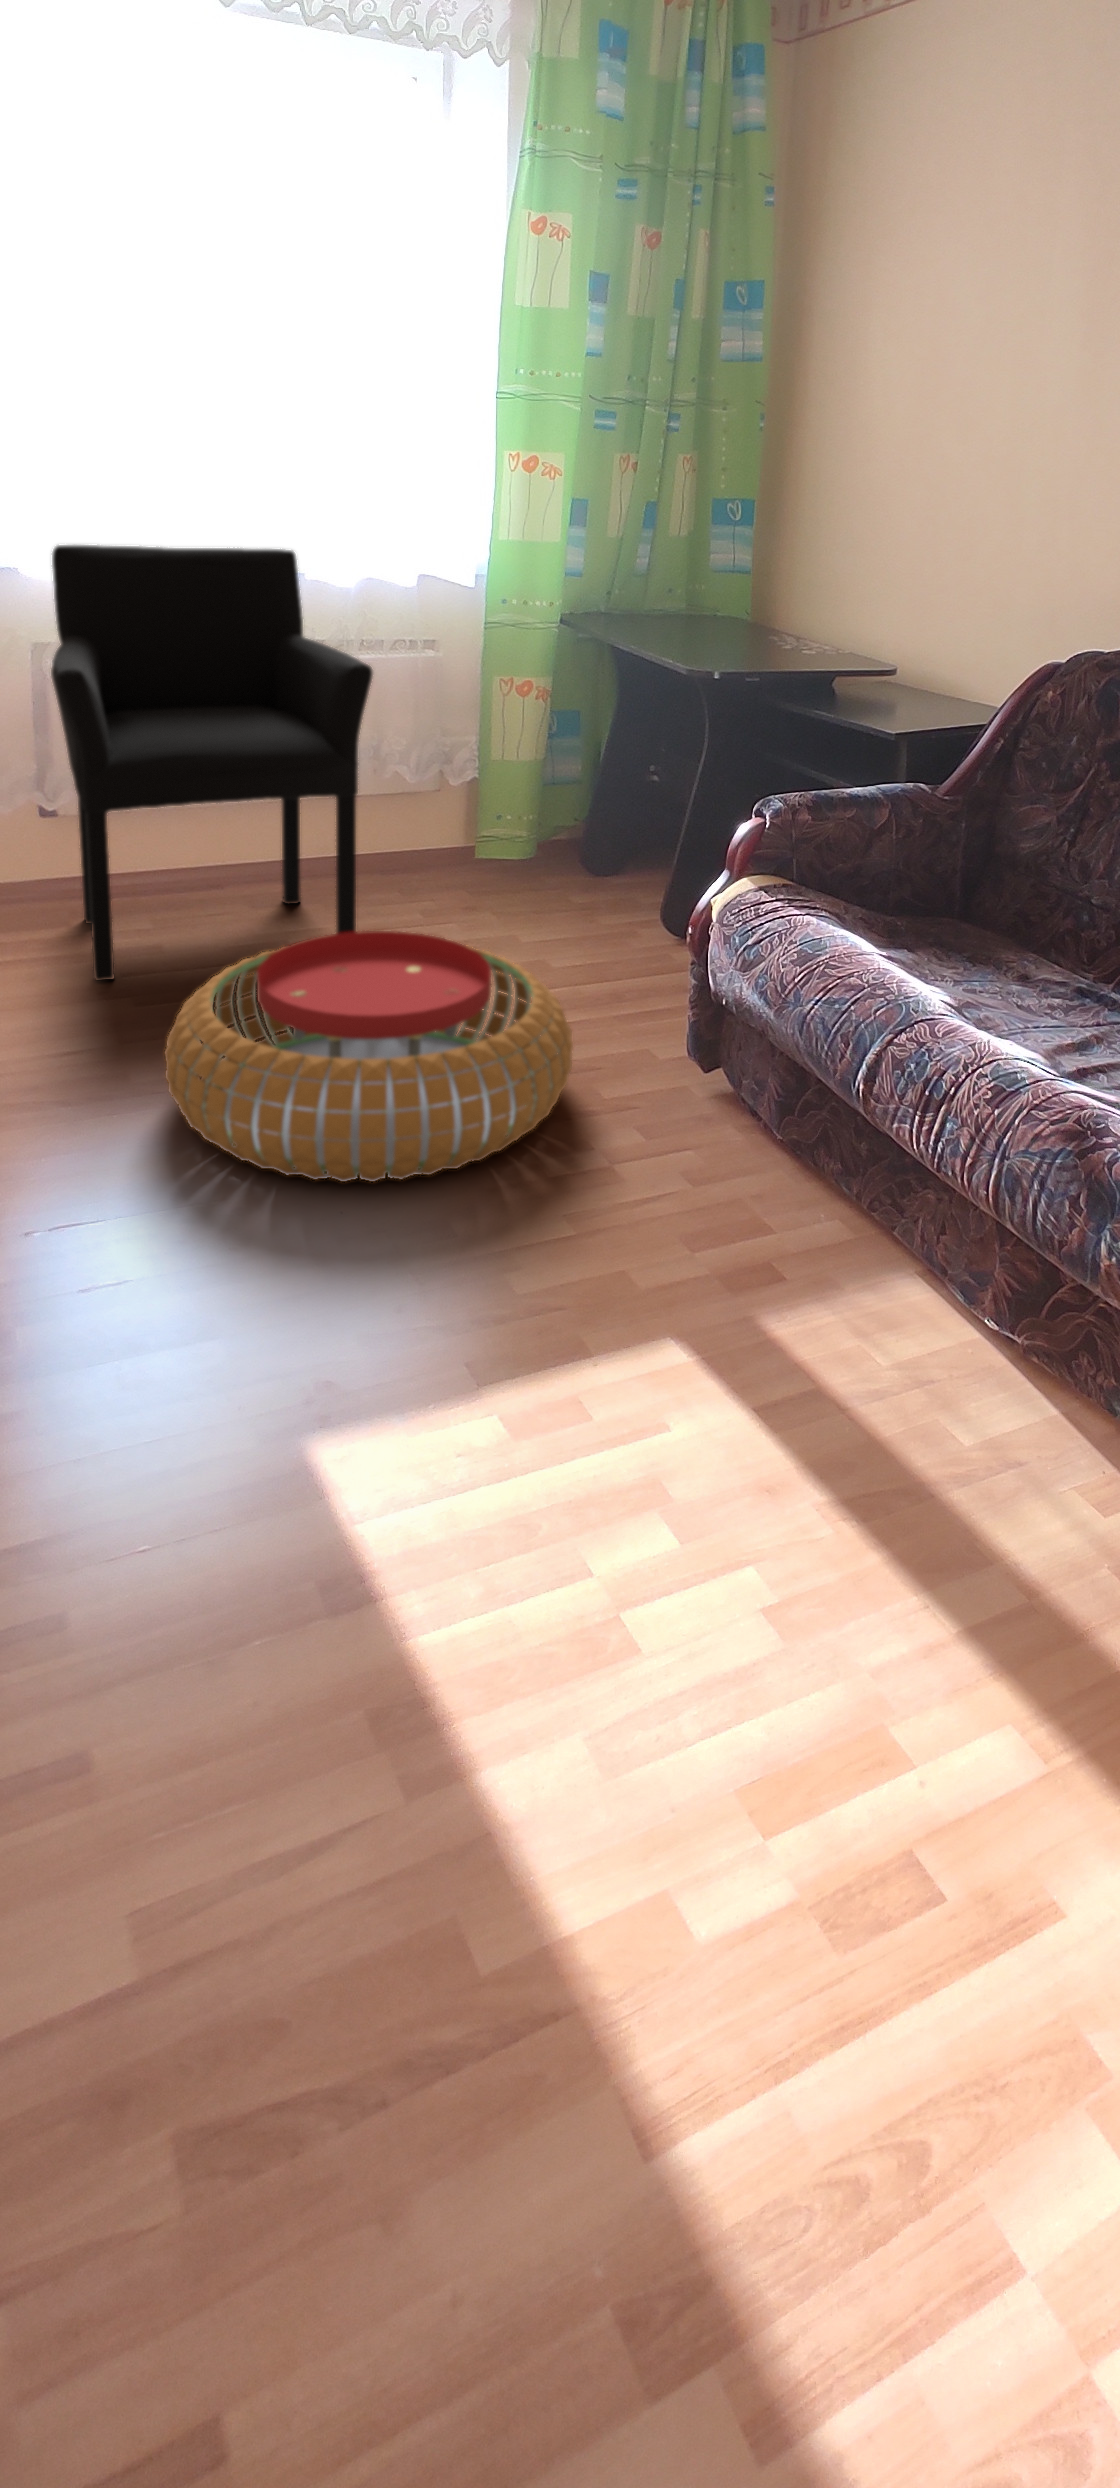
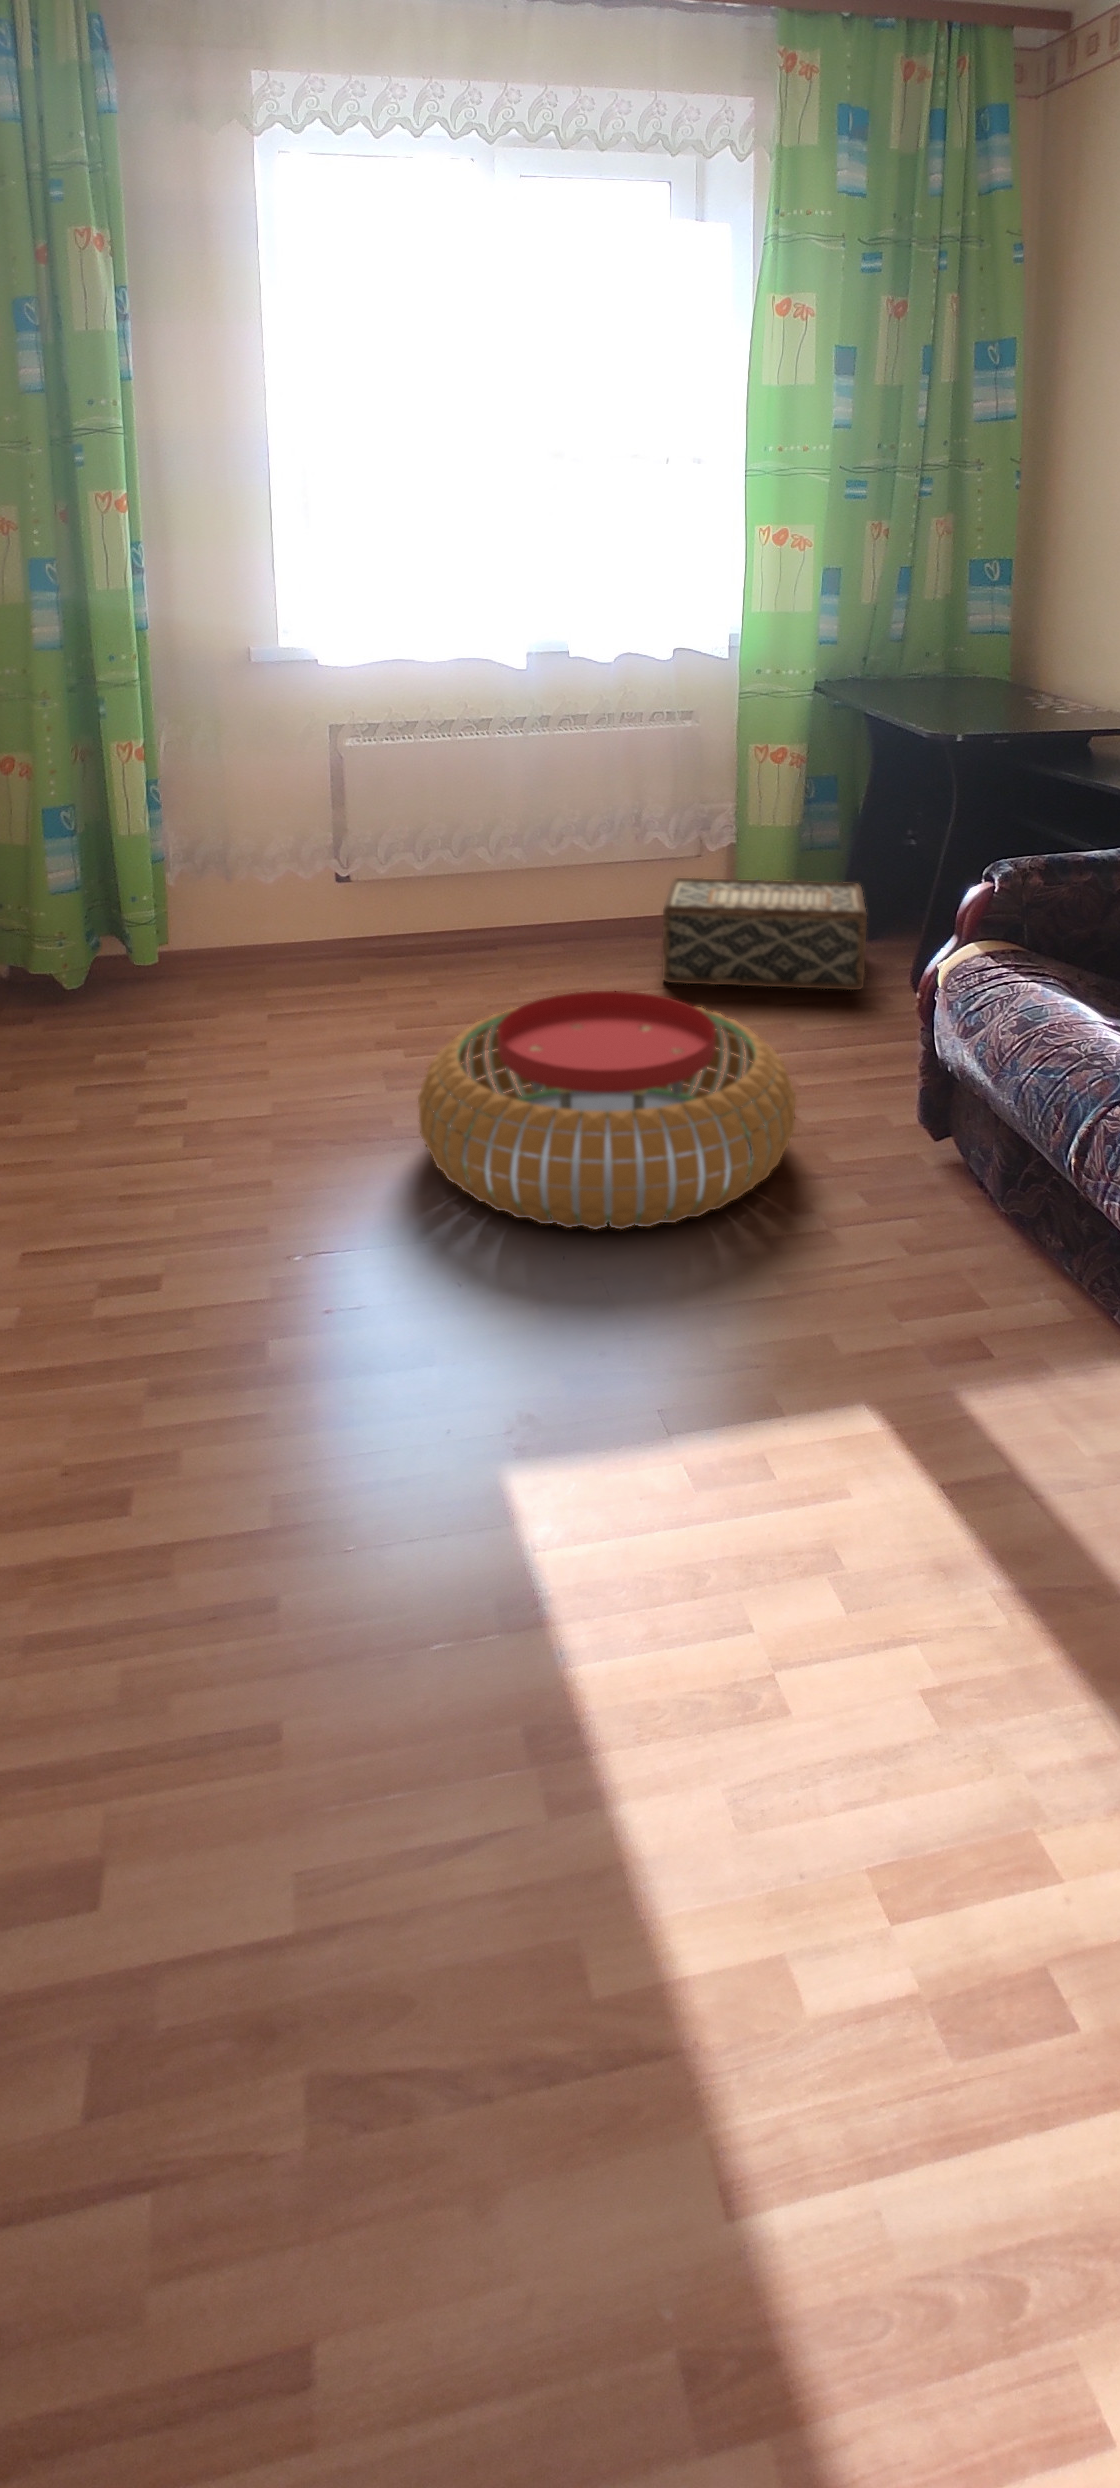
armchair: present [51,545,373,981] -> none [343,635,621,1033]
woven basket: none [410,811,619,923] -> present [663,878,867,990]

